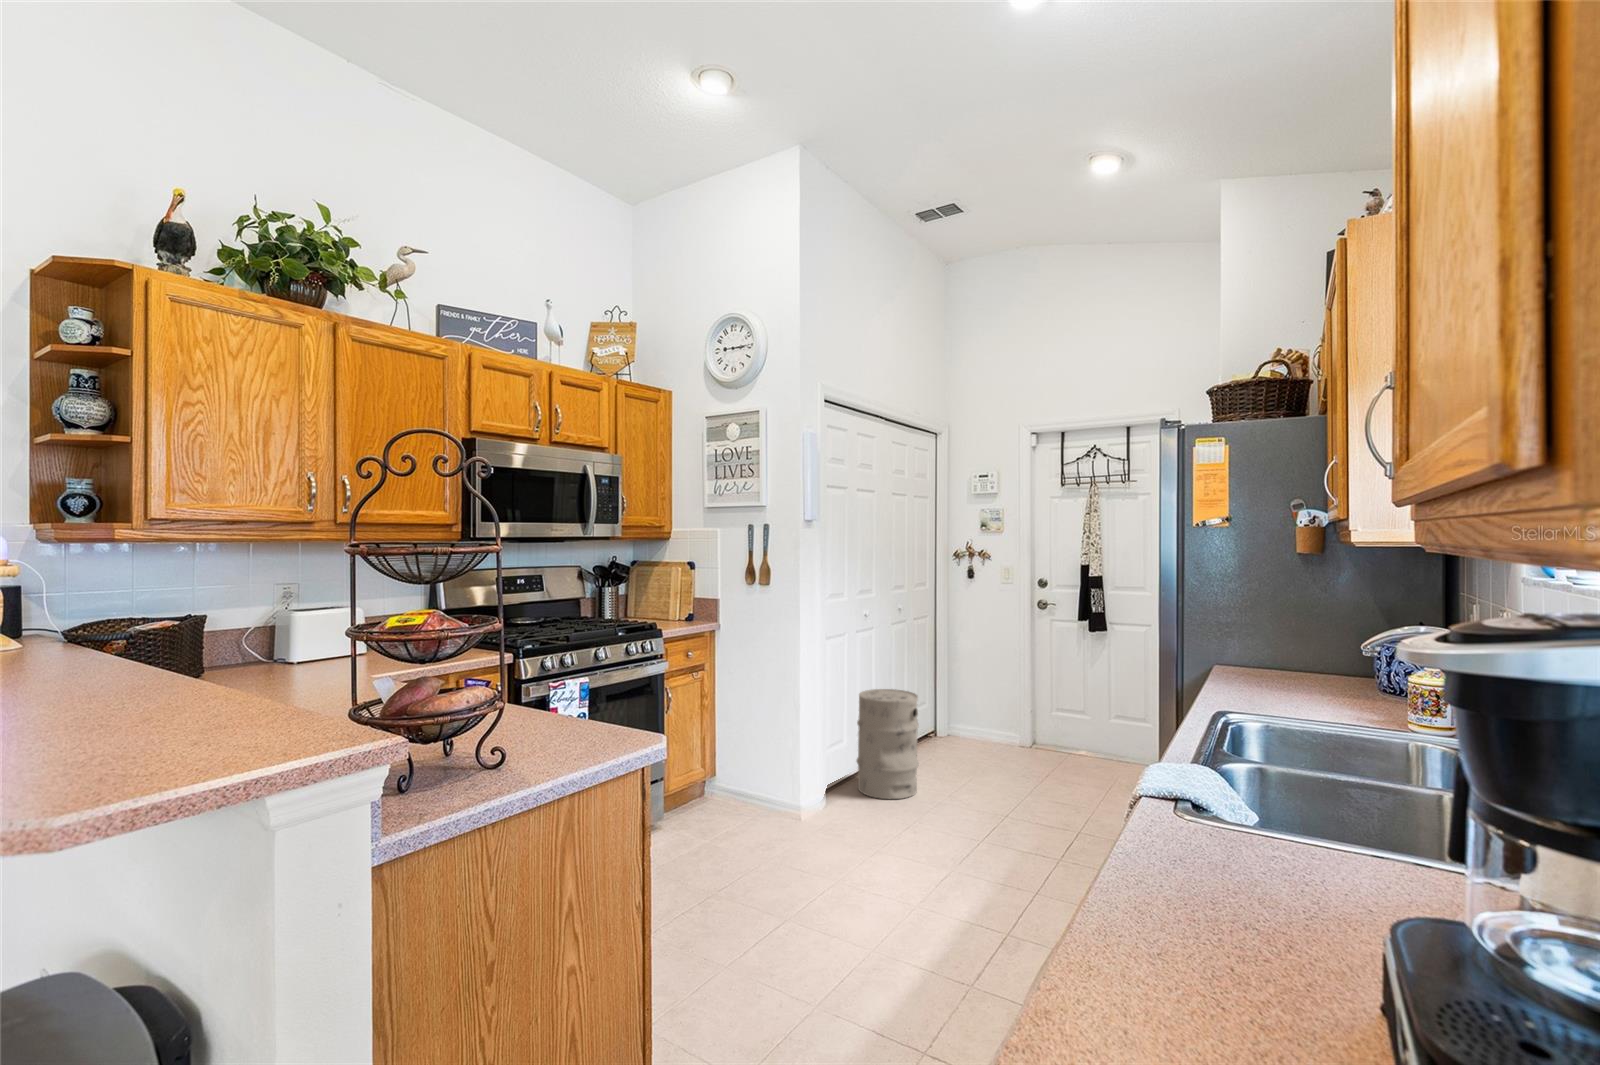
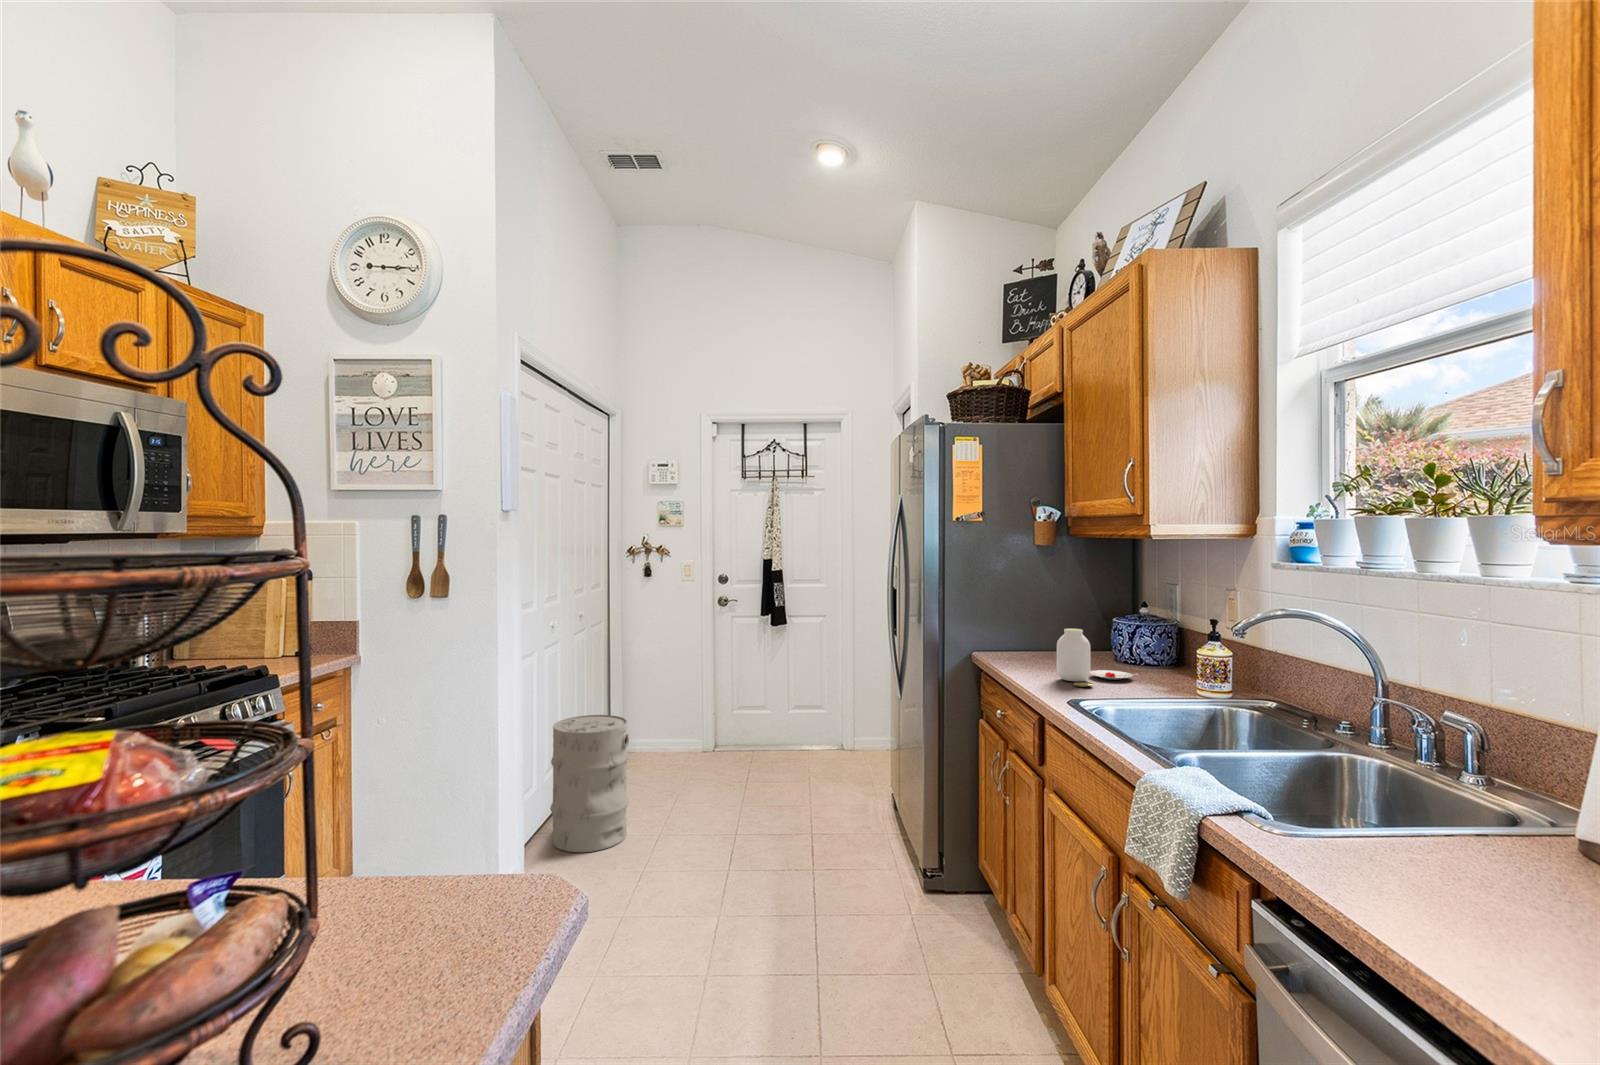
jar: none [1255,642,1361,702] -> present [1057,629,1133,687]

